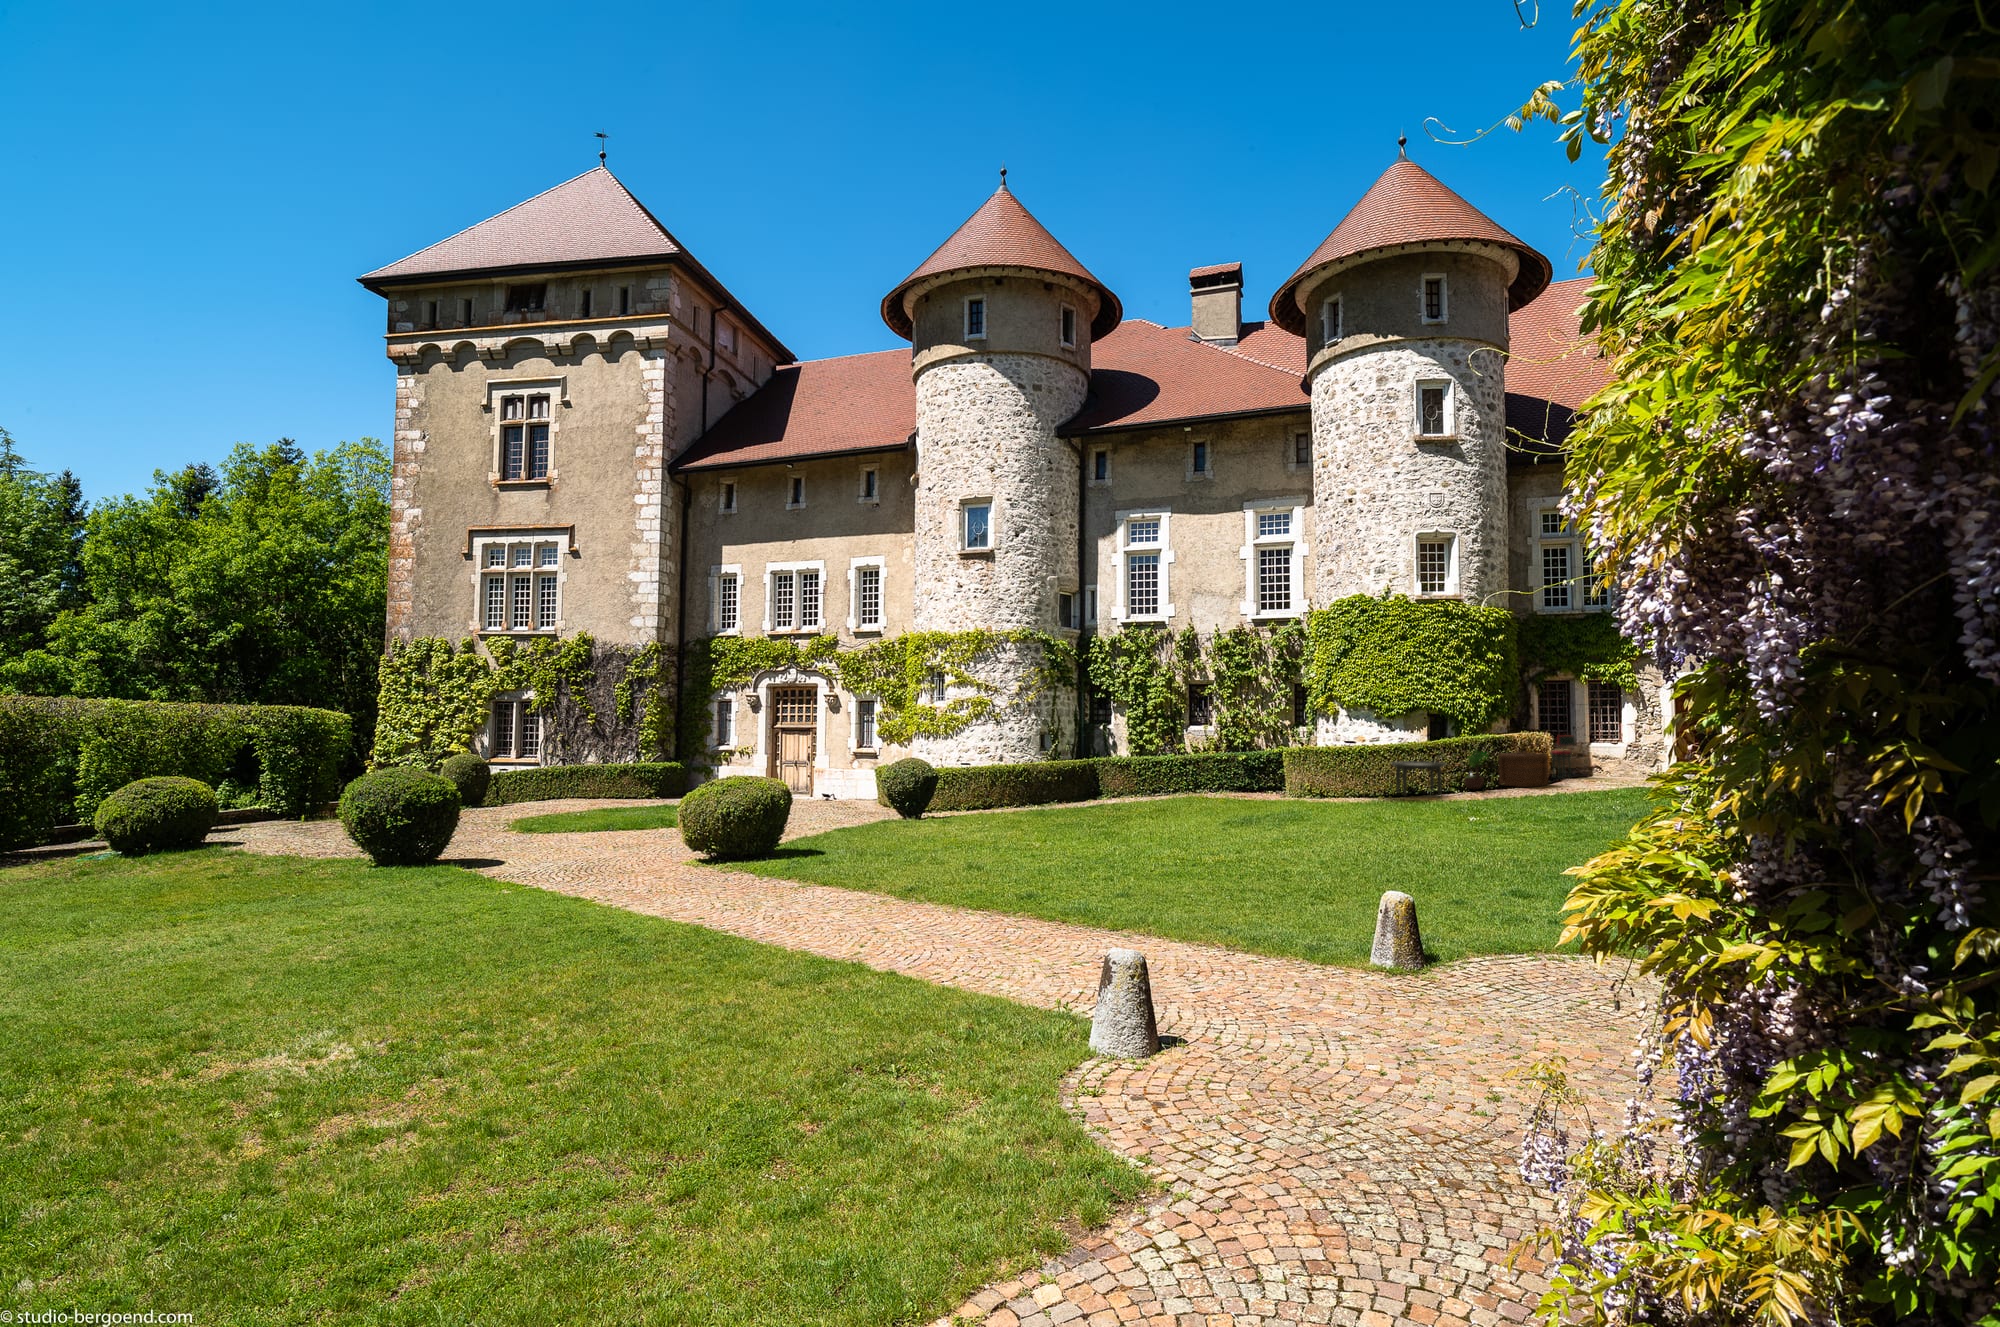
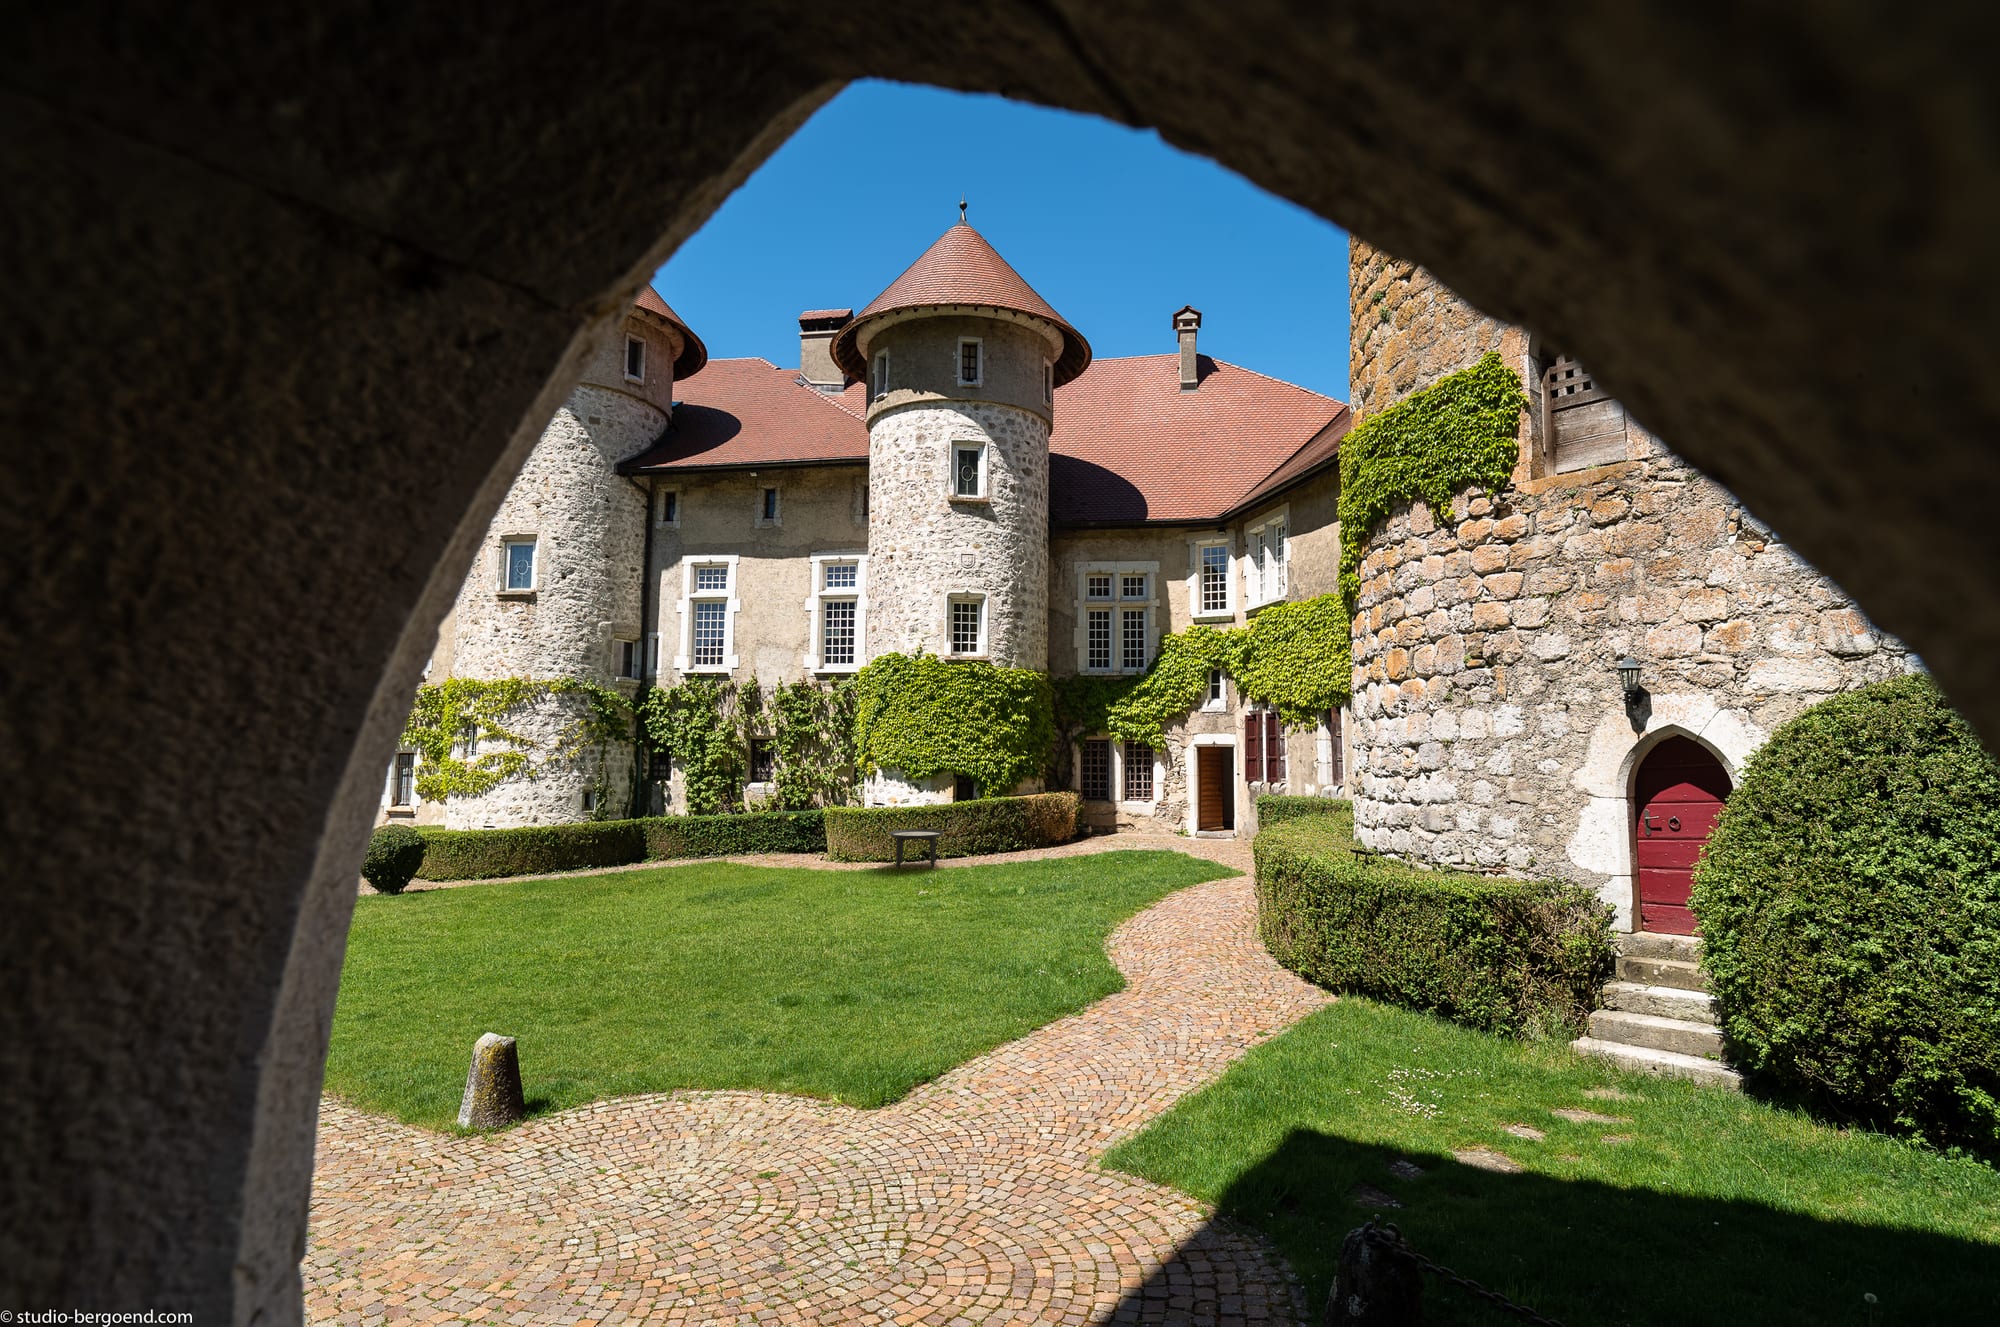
stool: present [1550,735,1575,778] -> none [1067,798,1088,841]
potted tree: present [1464,751,1486,789] -> none [967,814,991,857]
wooden crate: present [1498,752,1548,787] -> none [1007,817,1052,854]

